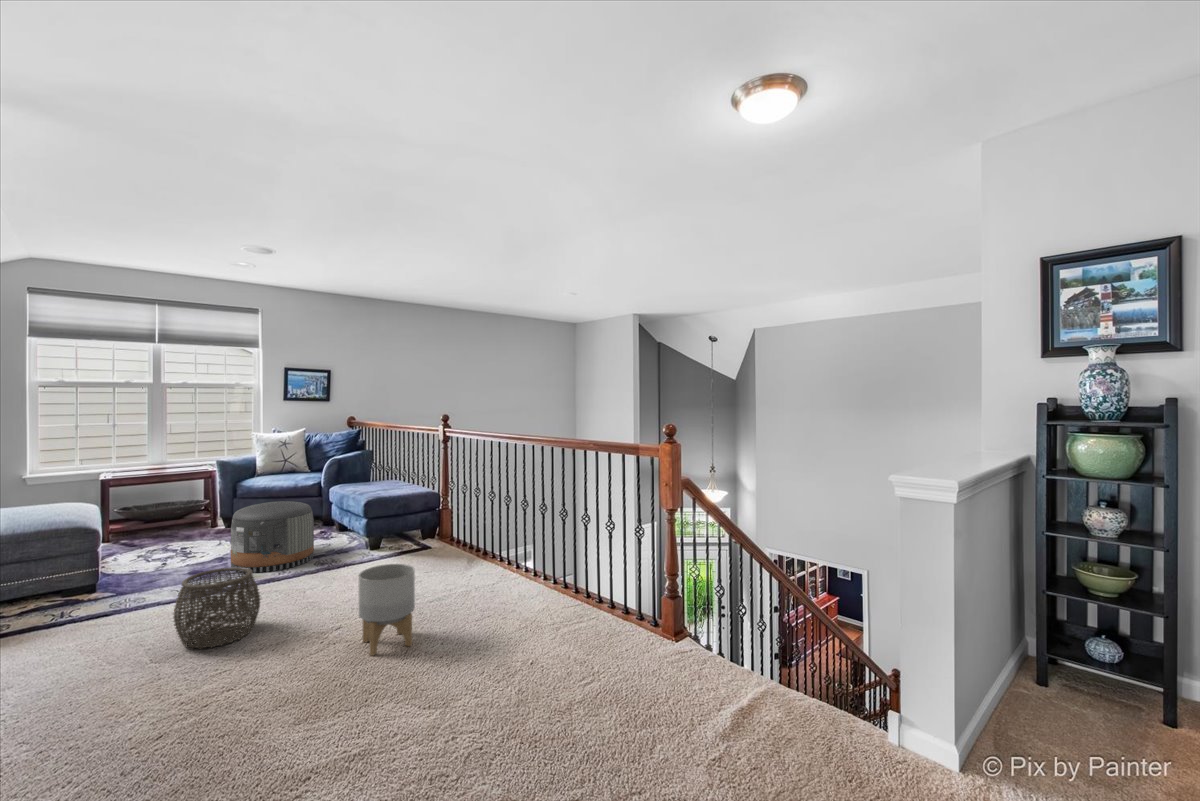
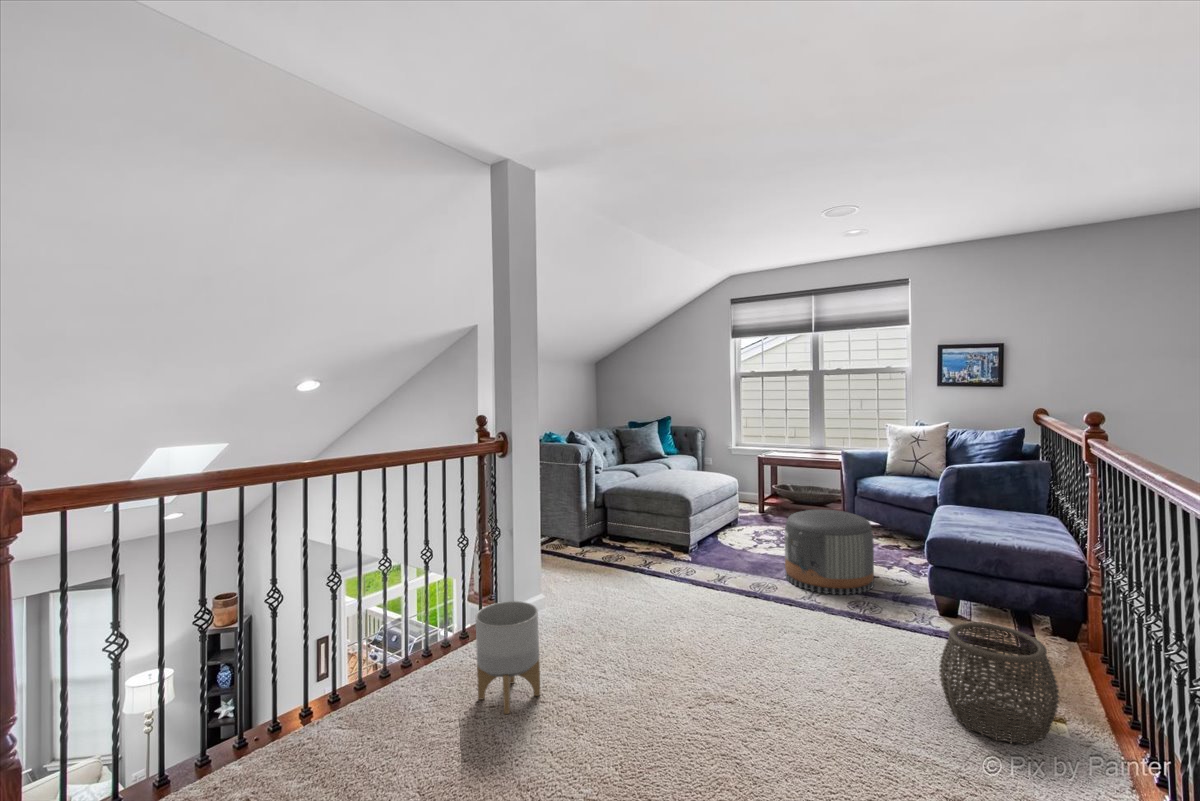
planter: present [359,564,415,655] -> present [476,601,540,714]
woven basket: present [173,567,260,649] -> present [939,623,1059,744]

